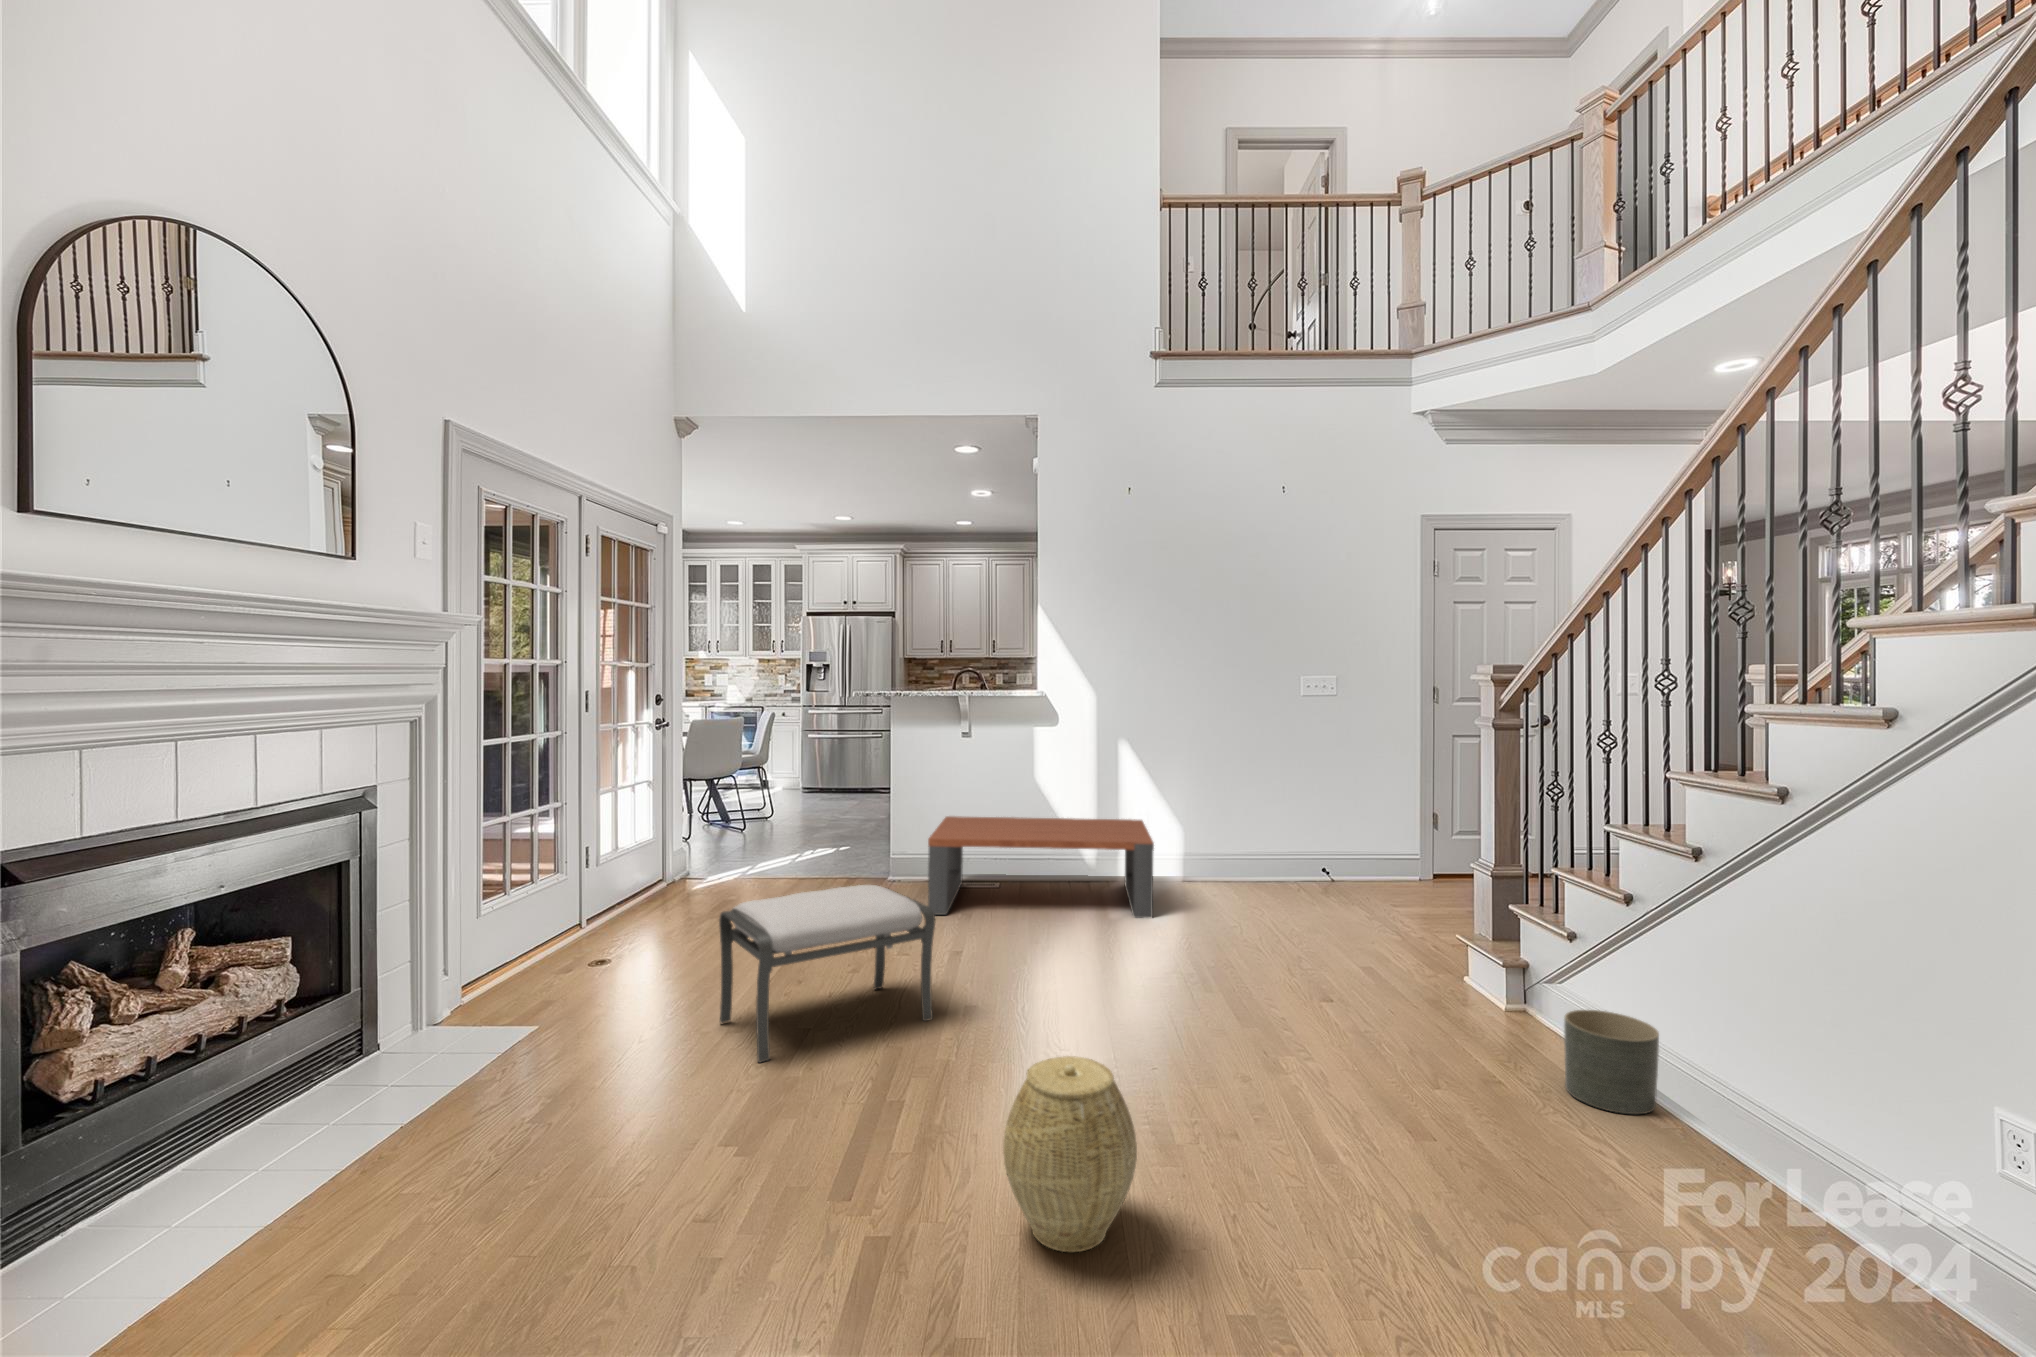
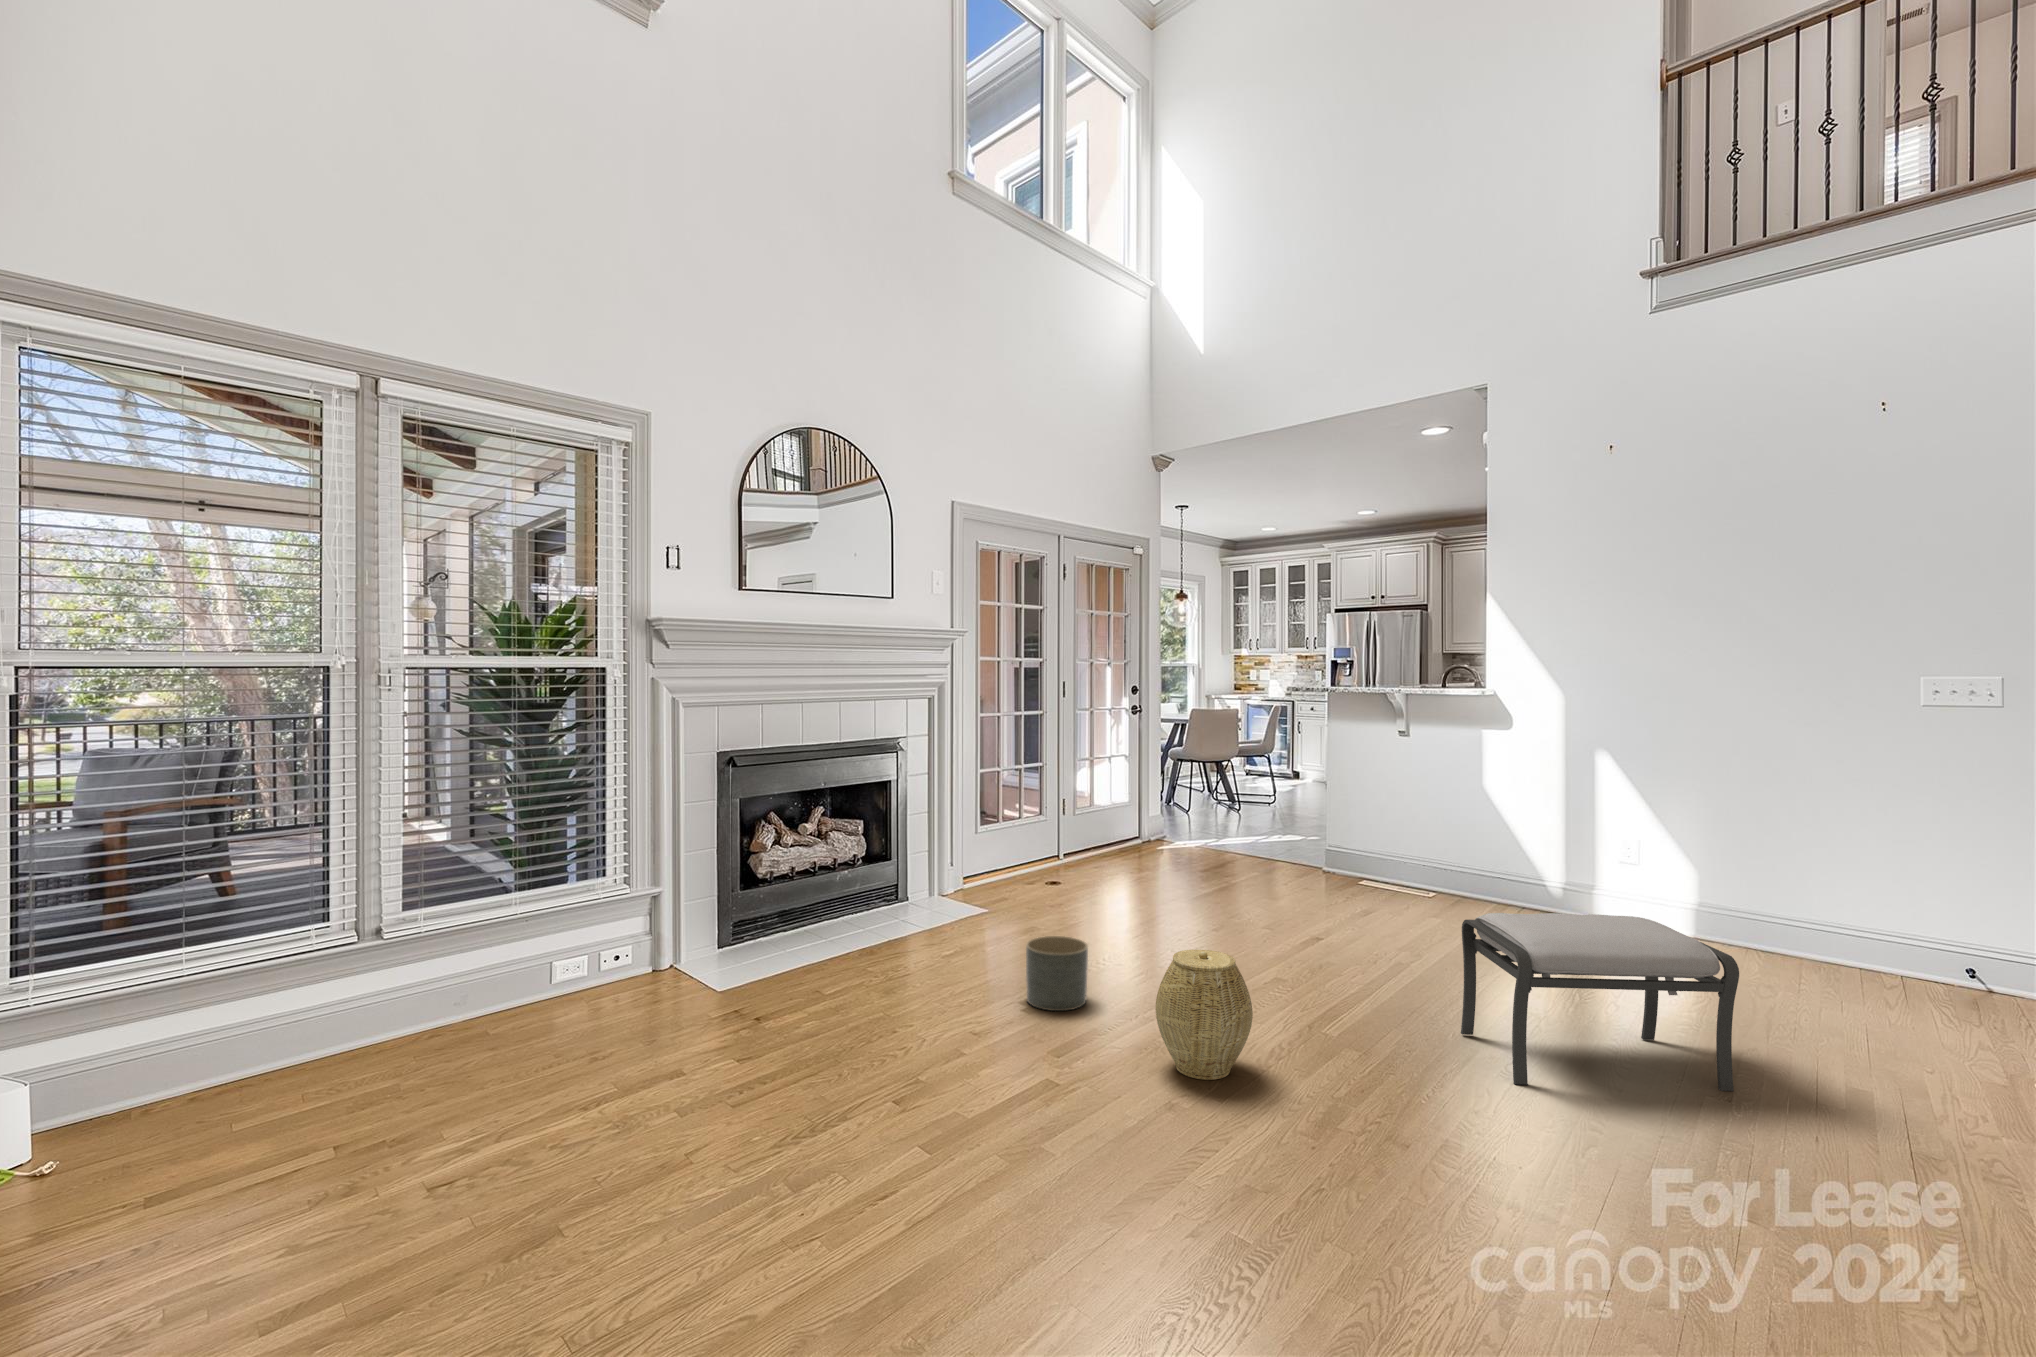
coffee table: present [928,816,1154,918] -> none [1329,808,1590,931]
ottoman: present [719,885,935,1063] -> present [1461,913,1739,1091]
planter: present [1564,1010,1659,1114] -> present [1026,936,1088,1011]

